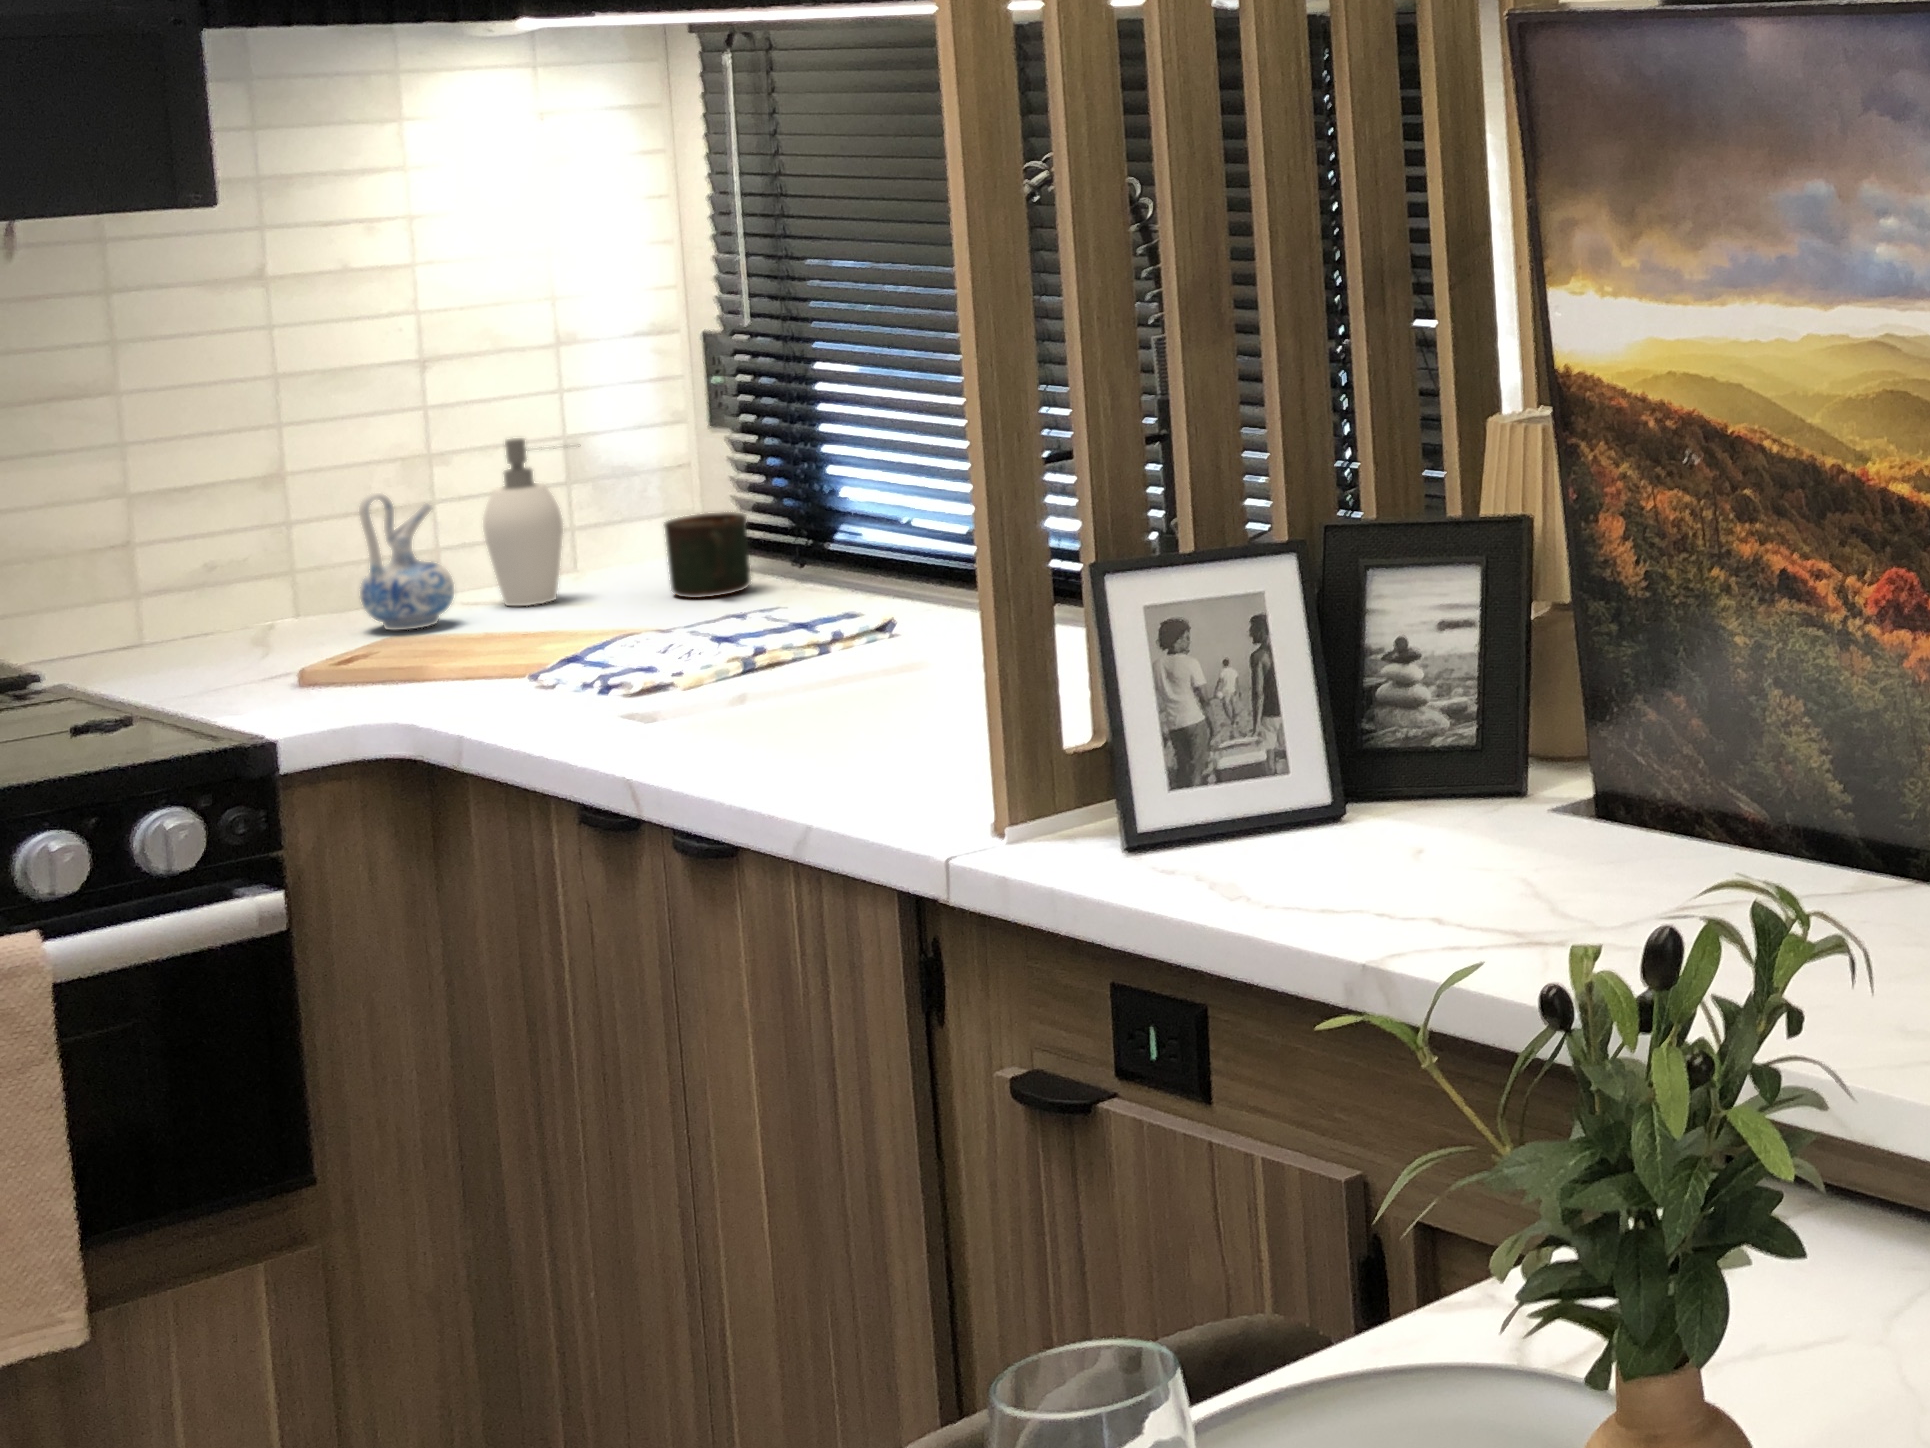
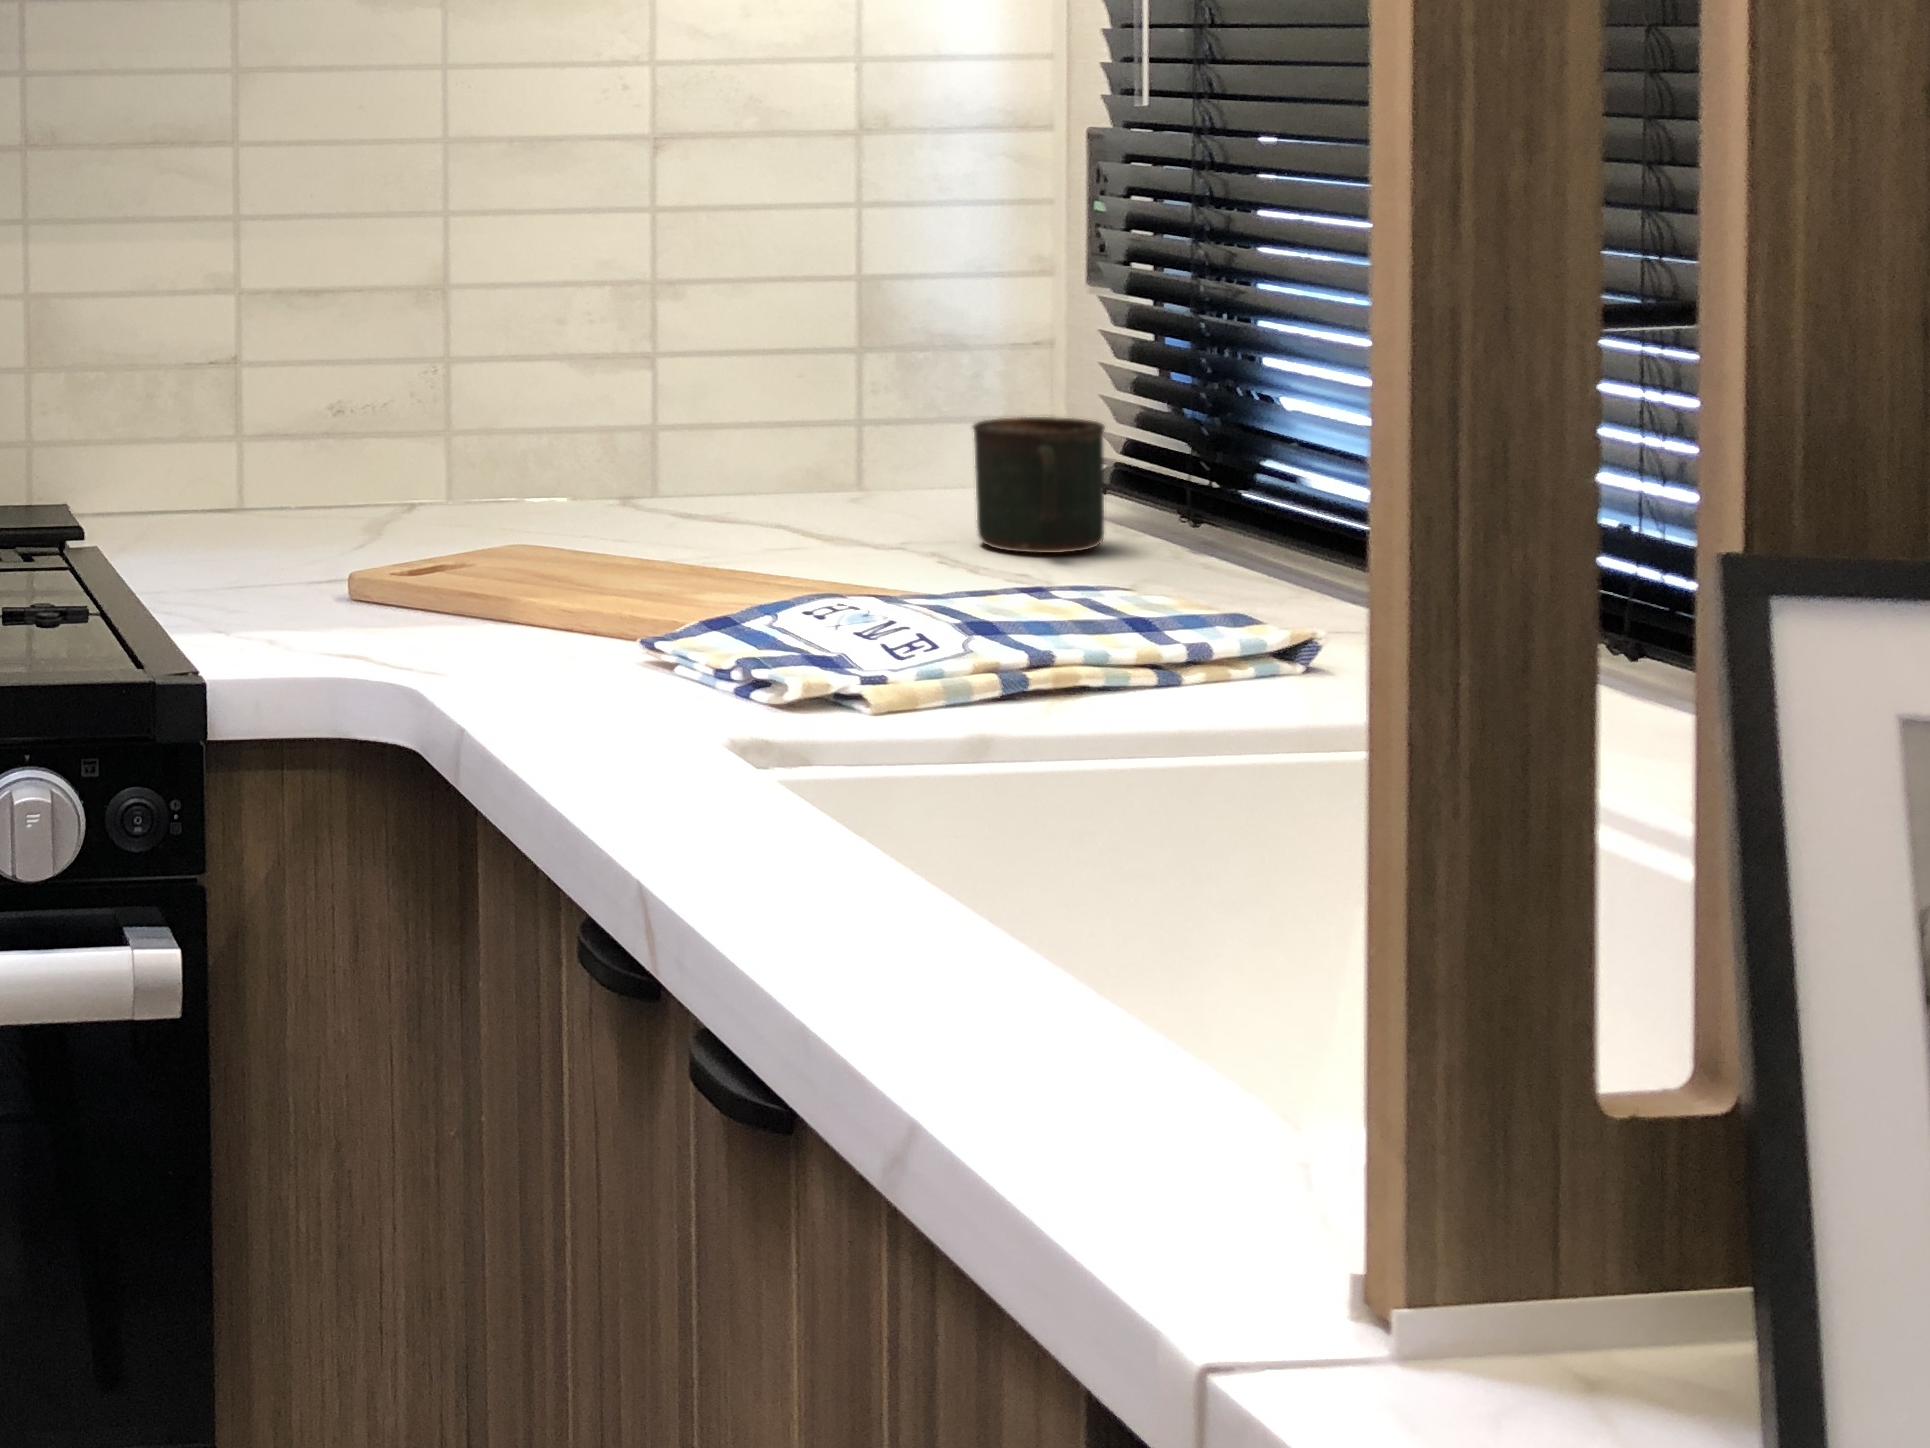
soap dispenser: present [483,438,563,606] -> none [715,269,861,529]
ceramic pitcher: present [359,493,454,630] -> none [524,325,652,540]

